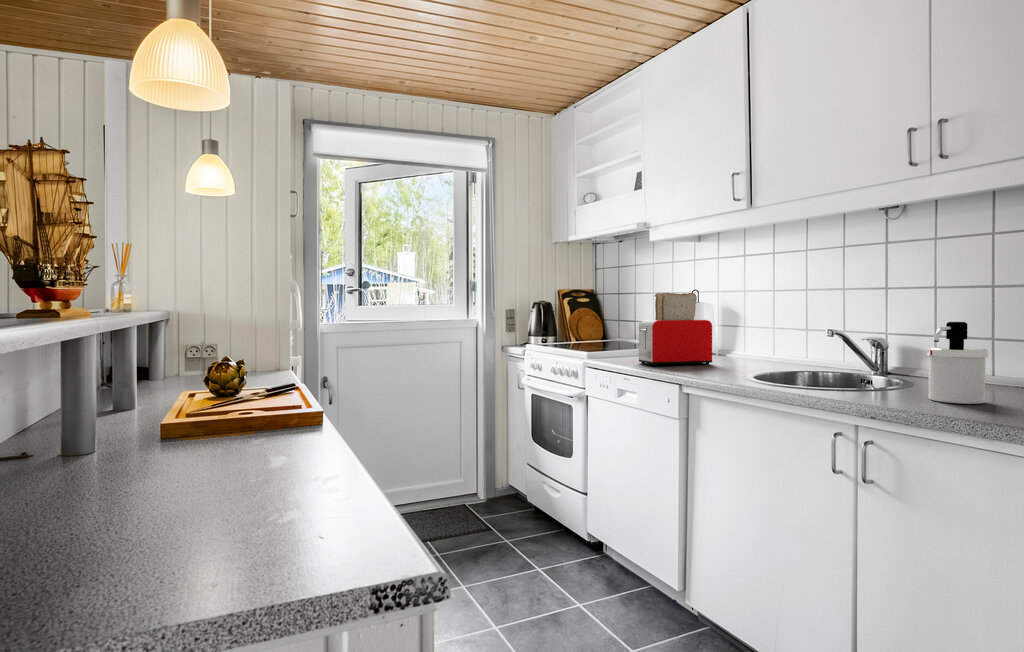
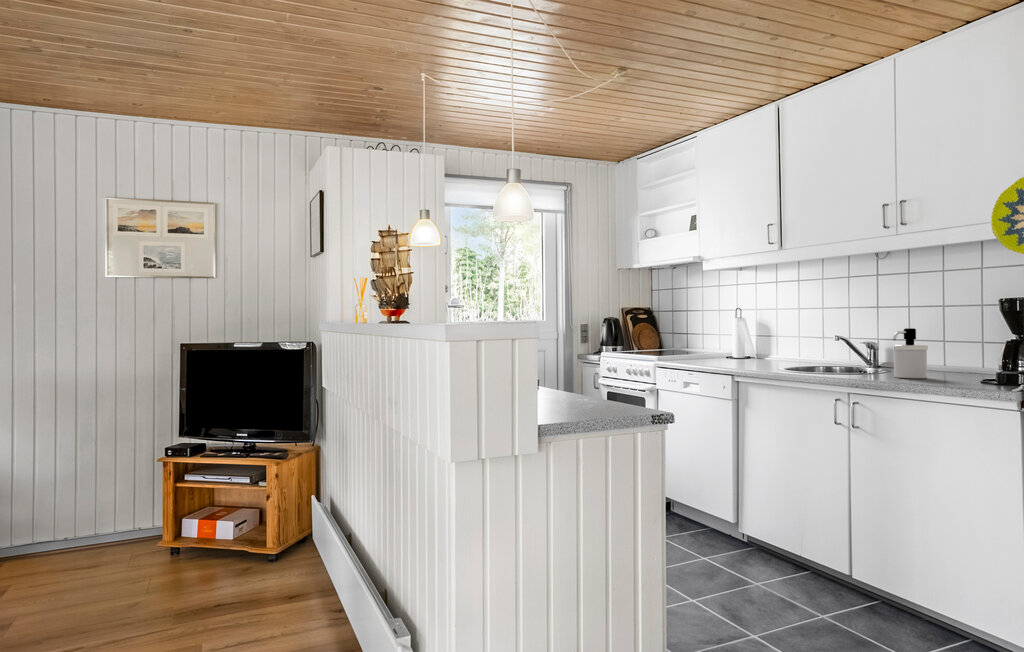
toaster: present [639,293,712,366] -> none [699,310,754,363]

